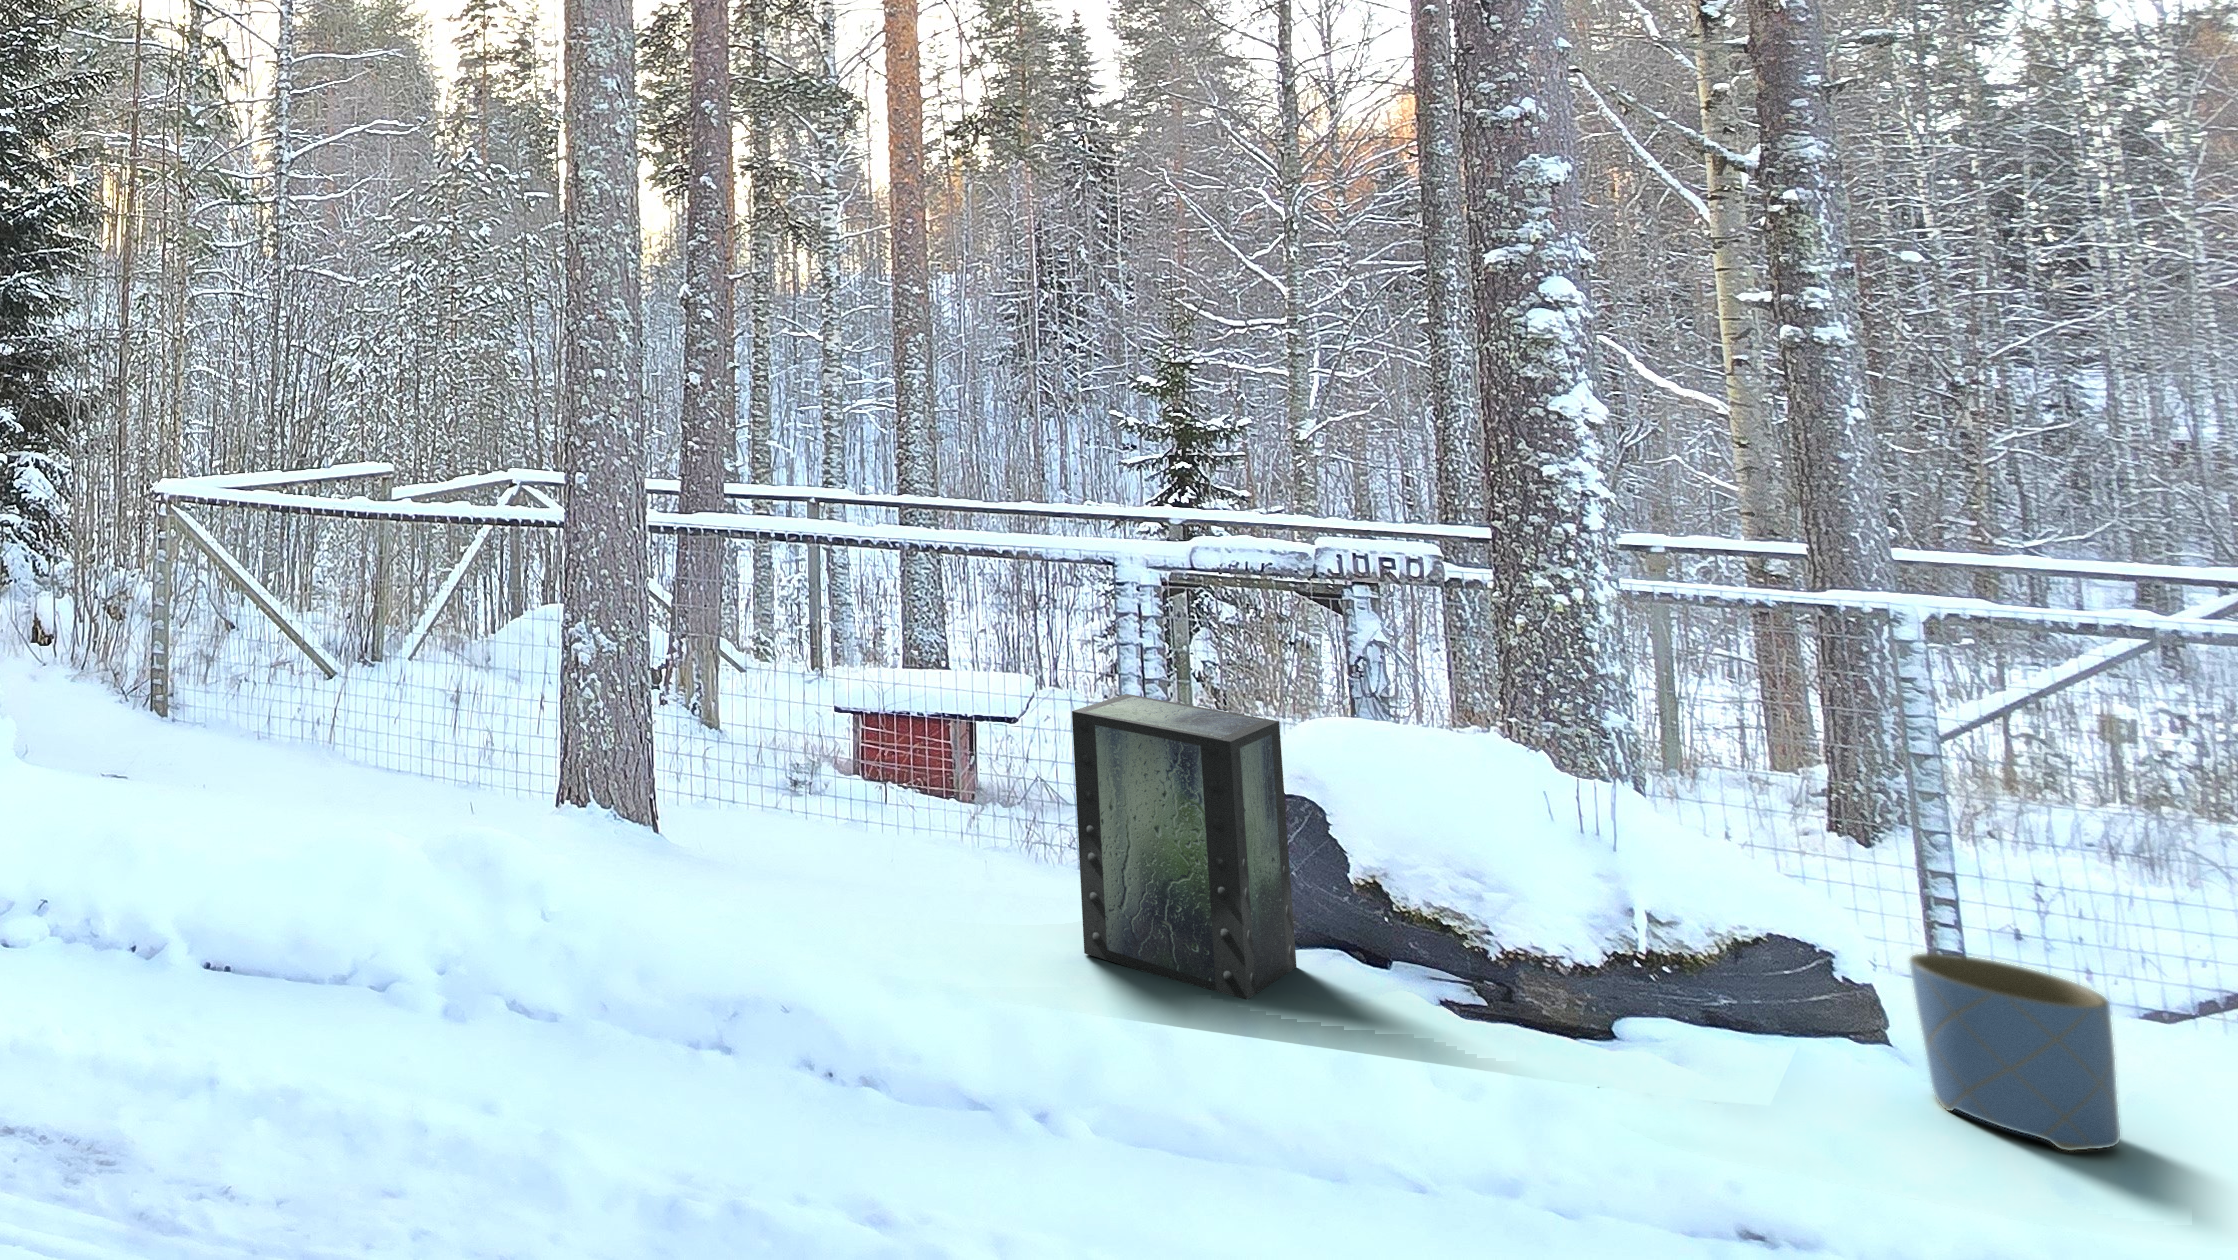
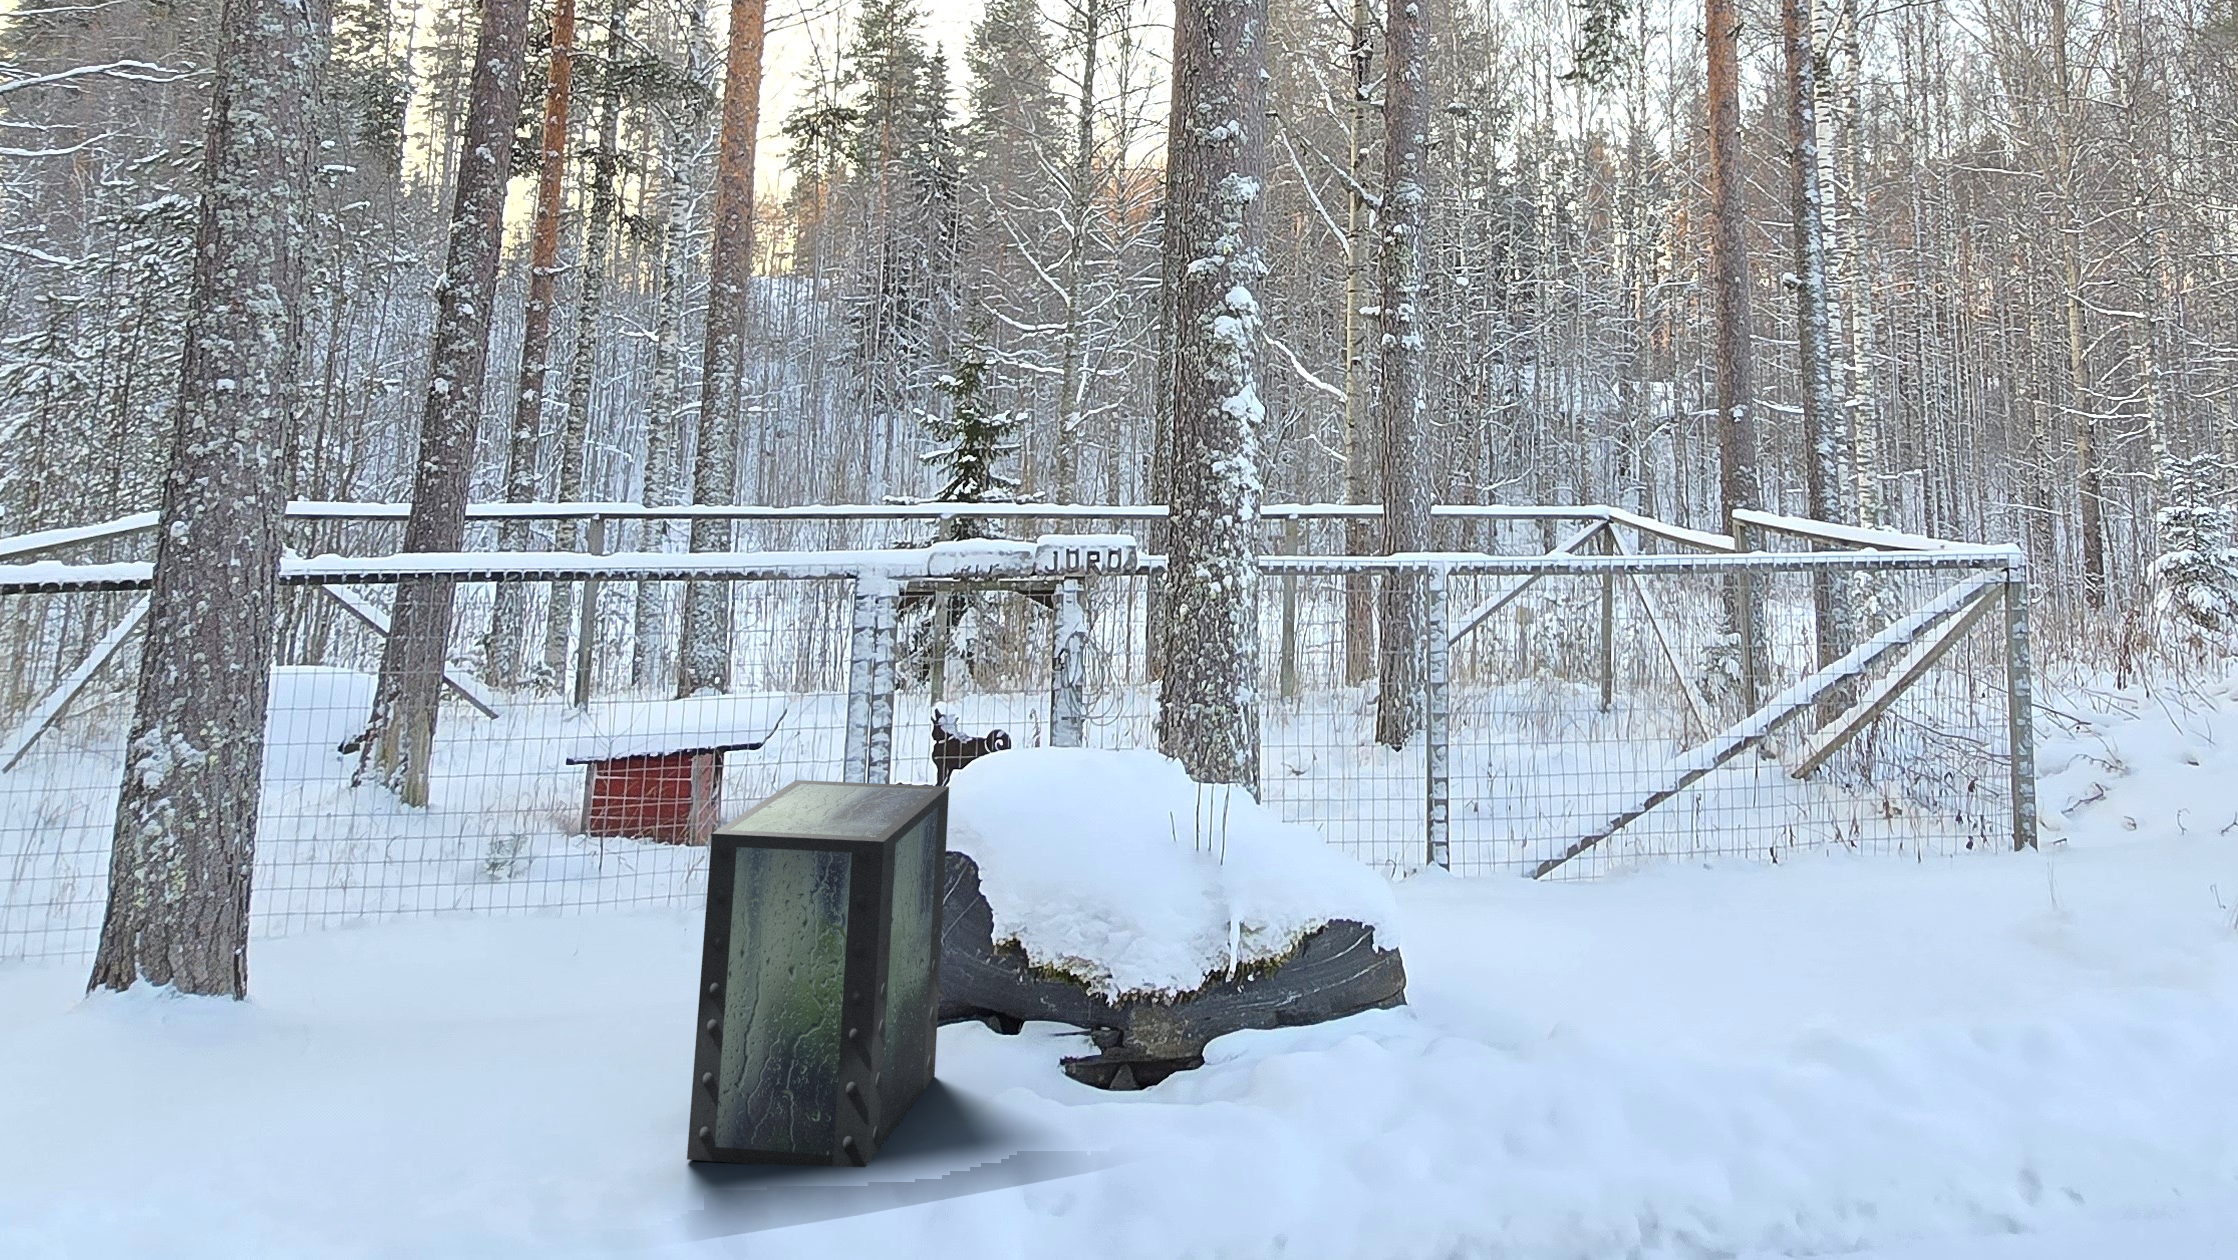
planter: present [1910,953,2120,1151] -> none [1417,886,1531,1059]

